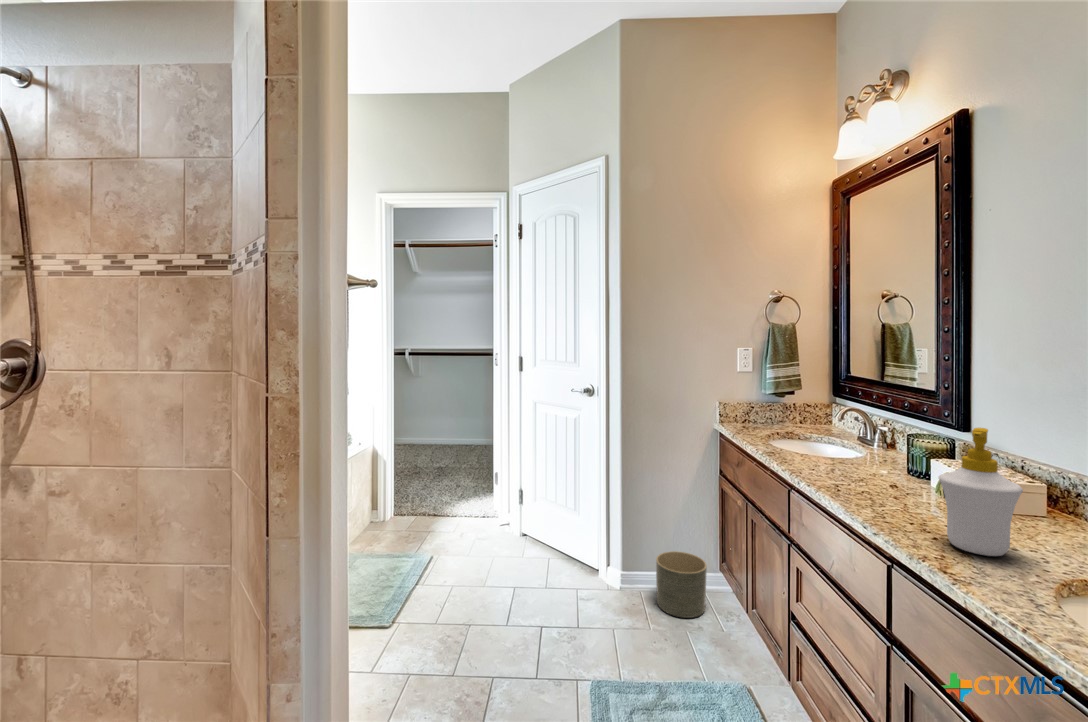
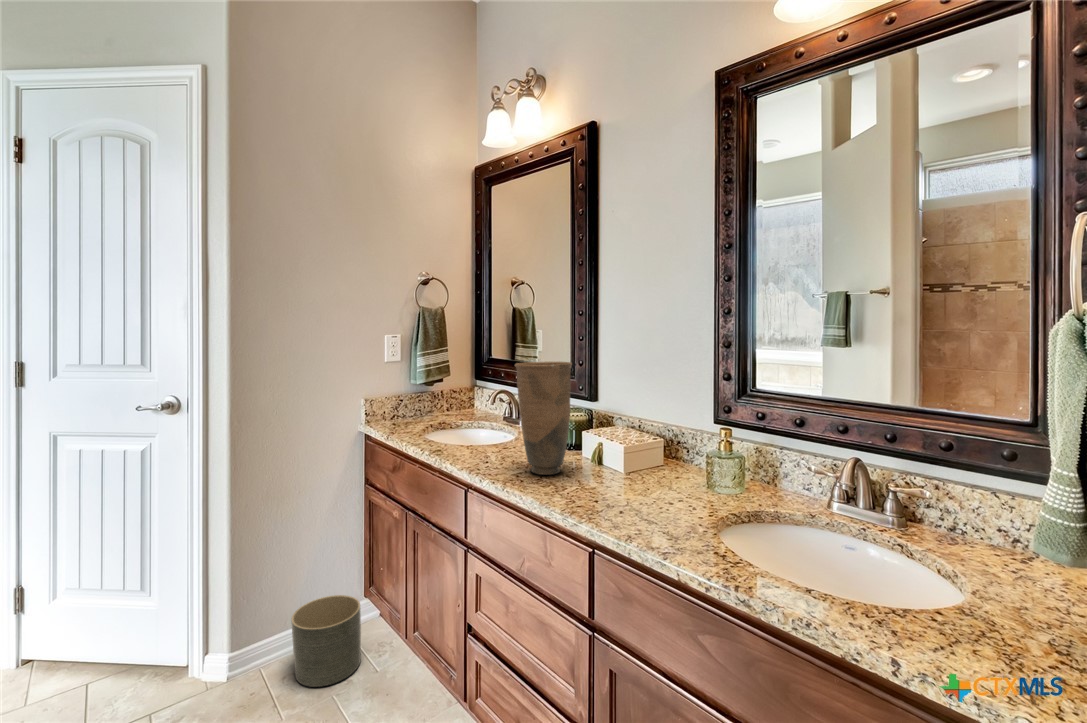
vase: none [842,382,909,493] -> present [515,361,572,475]
soap bottle: present [939,428,1023,556] -> none [621,397,681,517]

